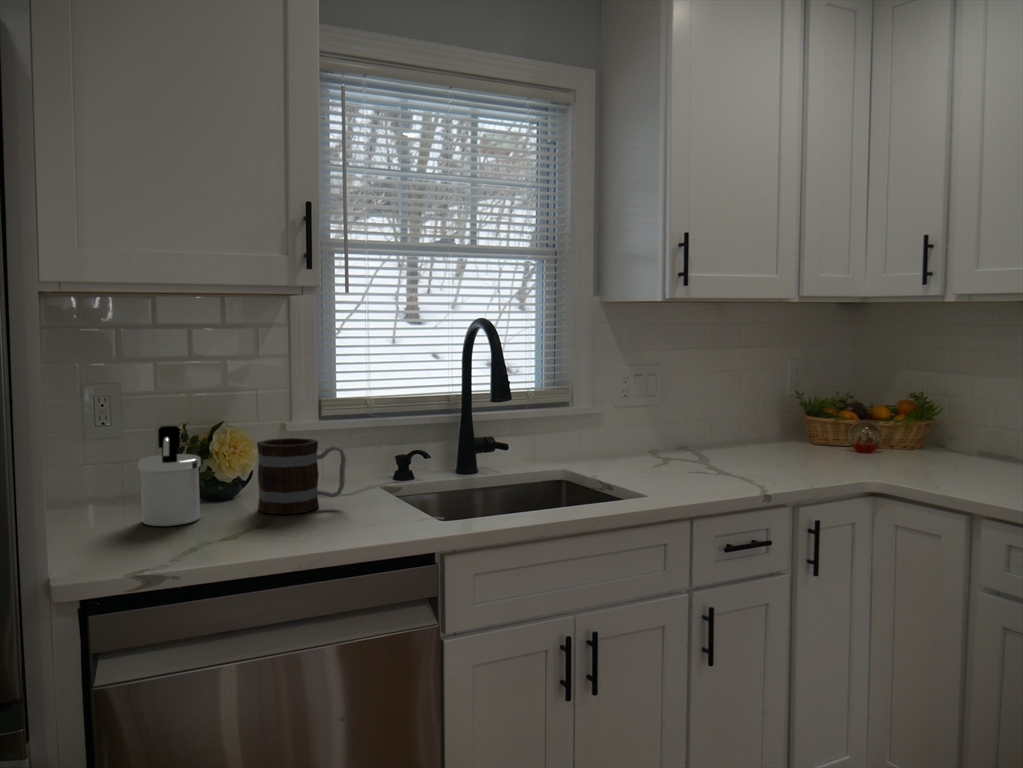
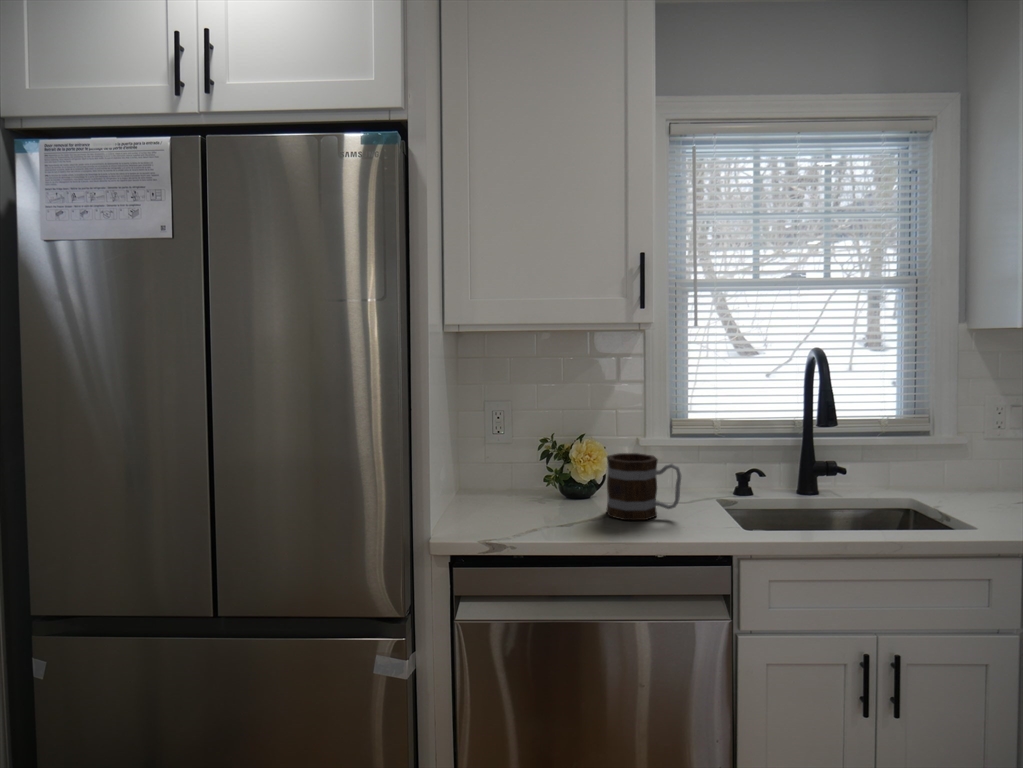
soap dispenser: present [138,426,201,526] -> none [514,439,561,520]

